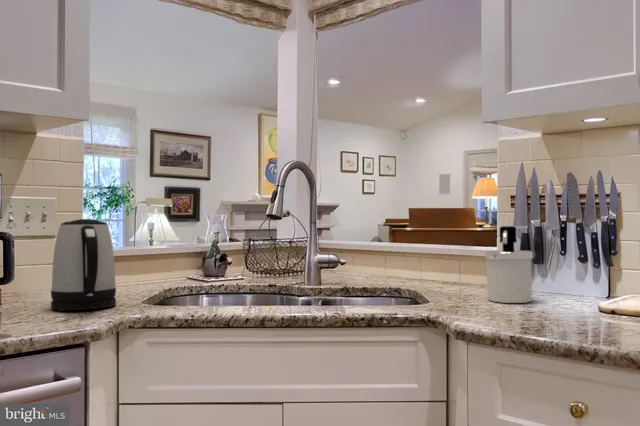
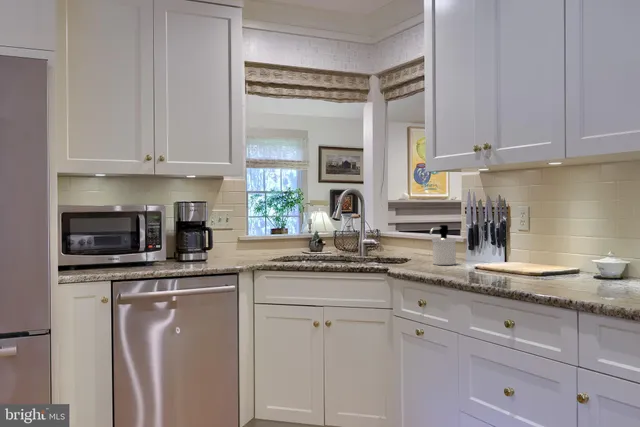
kettle: present [51,219,116,310] -> none [229,222,256,262]

